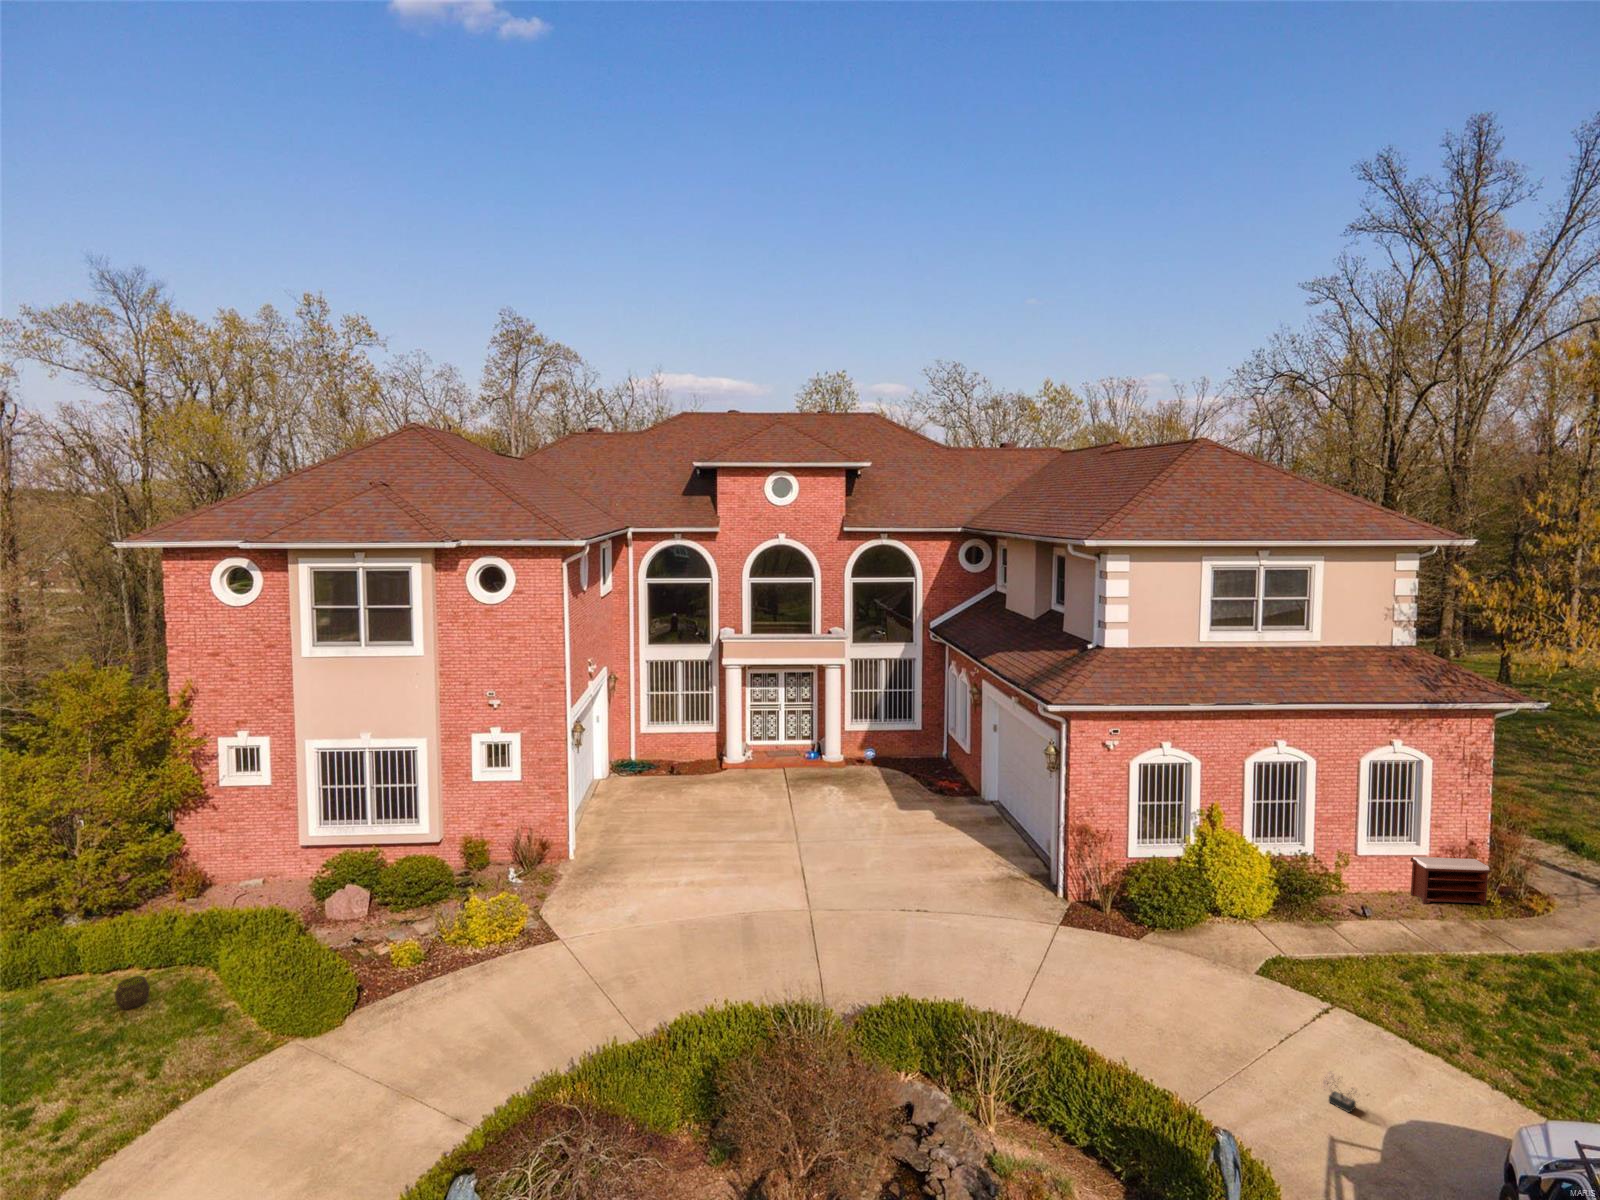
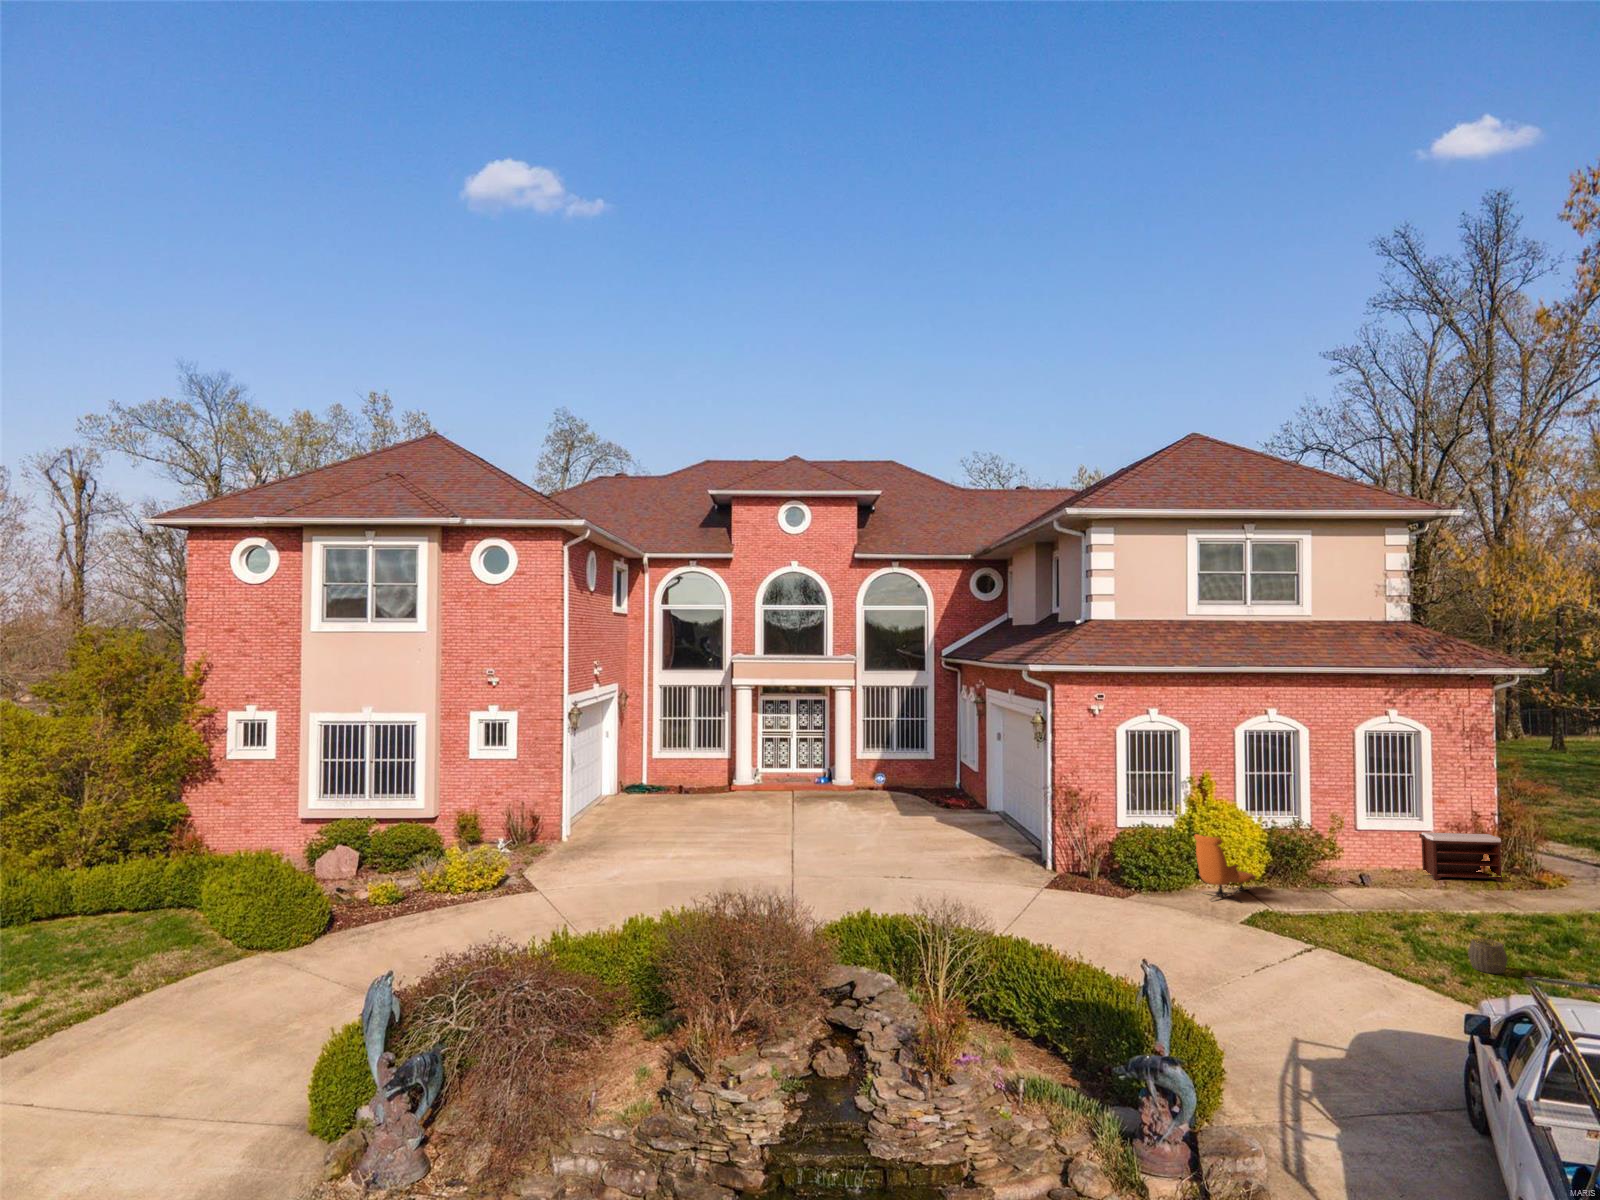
lounge chair: none [1213,881,1266,946] -> present [1194,834,1256,900]
woven basket: present [115,976,150,1009] -> present [1468,938,1507,973]
decorative plant: present [1323,1072,1360,1113] -> none [1271,962,1310,1000]

